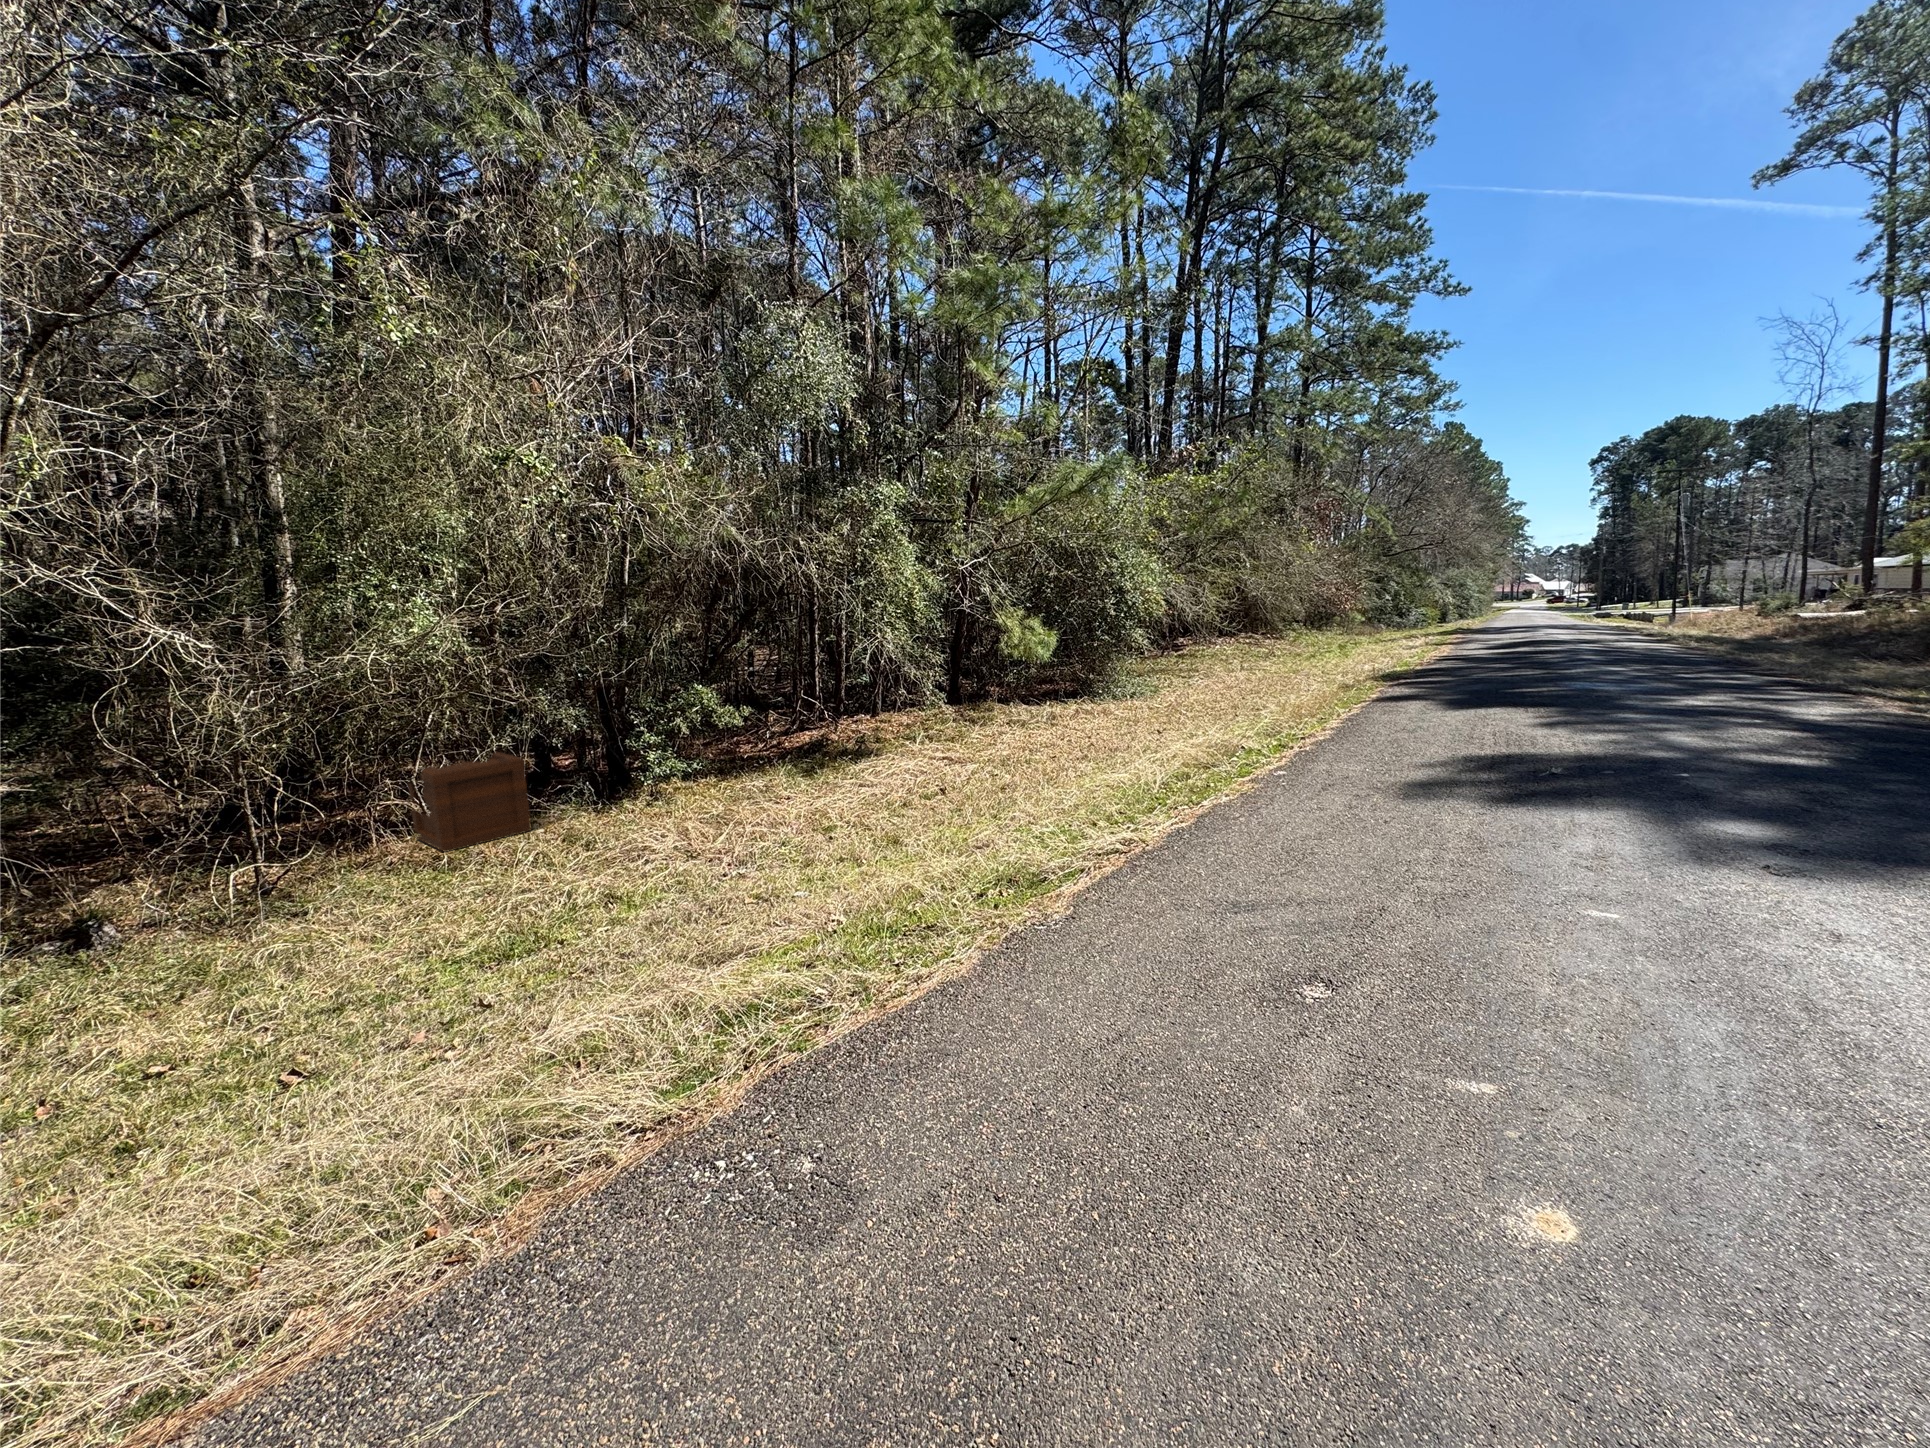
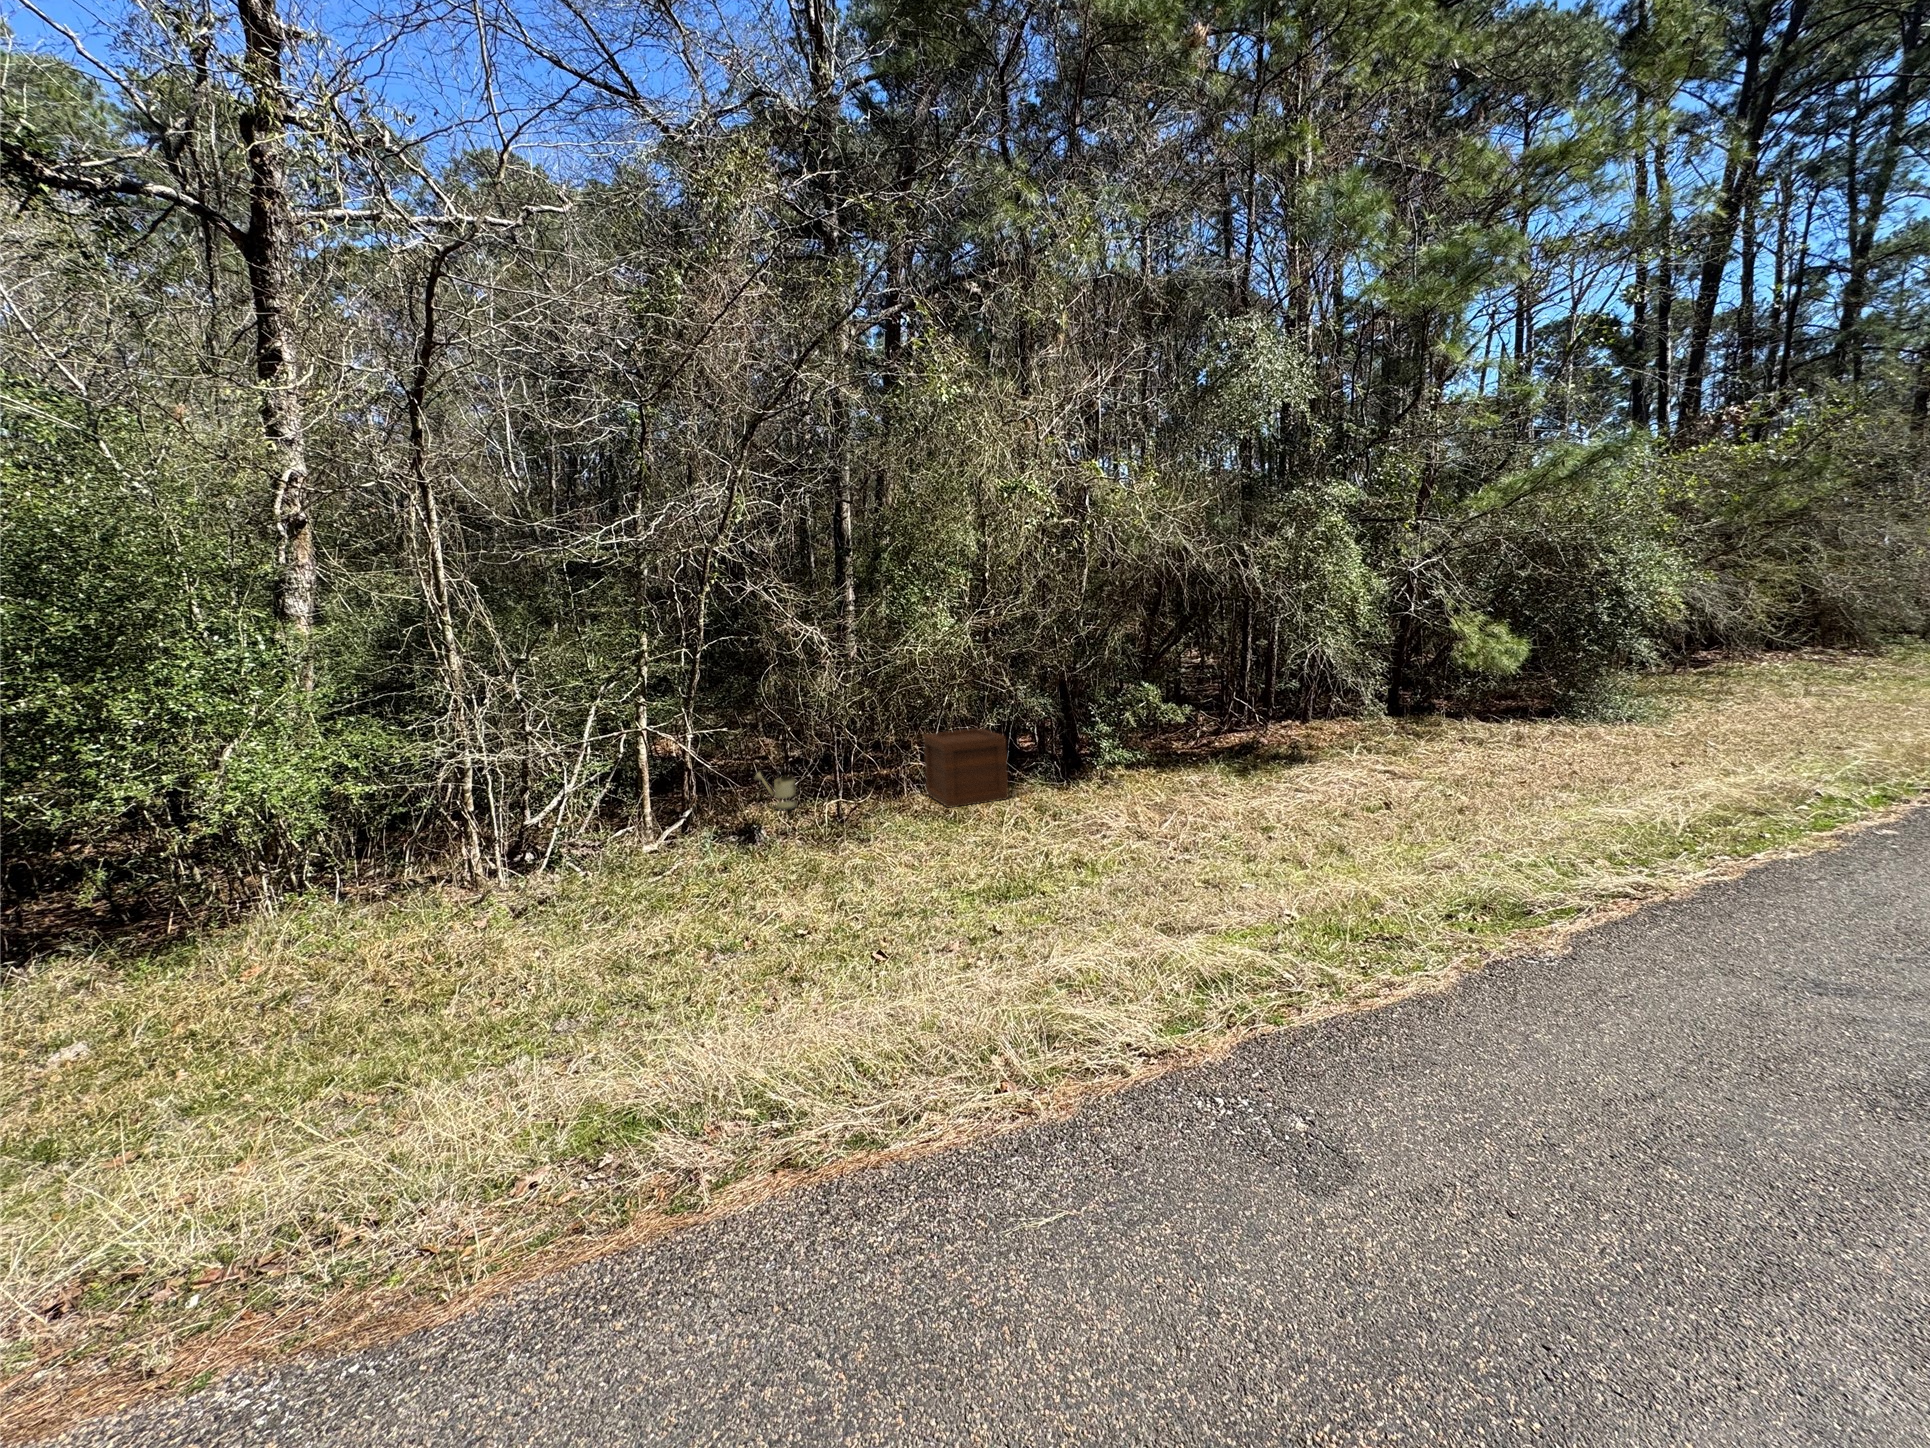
watering can: none [110,828,196,890] -> present [754,772,796,811]

